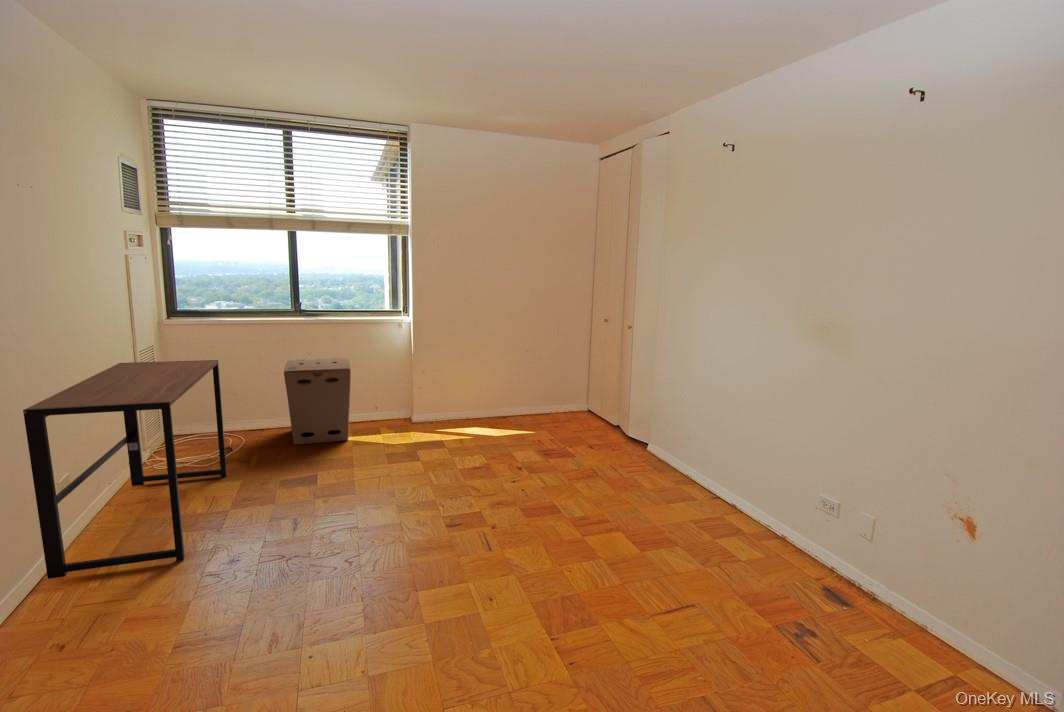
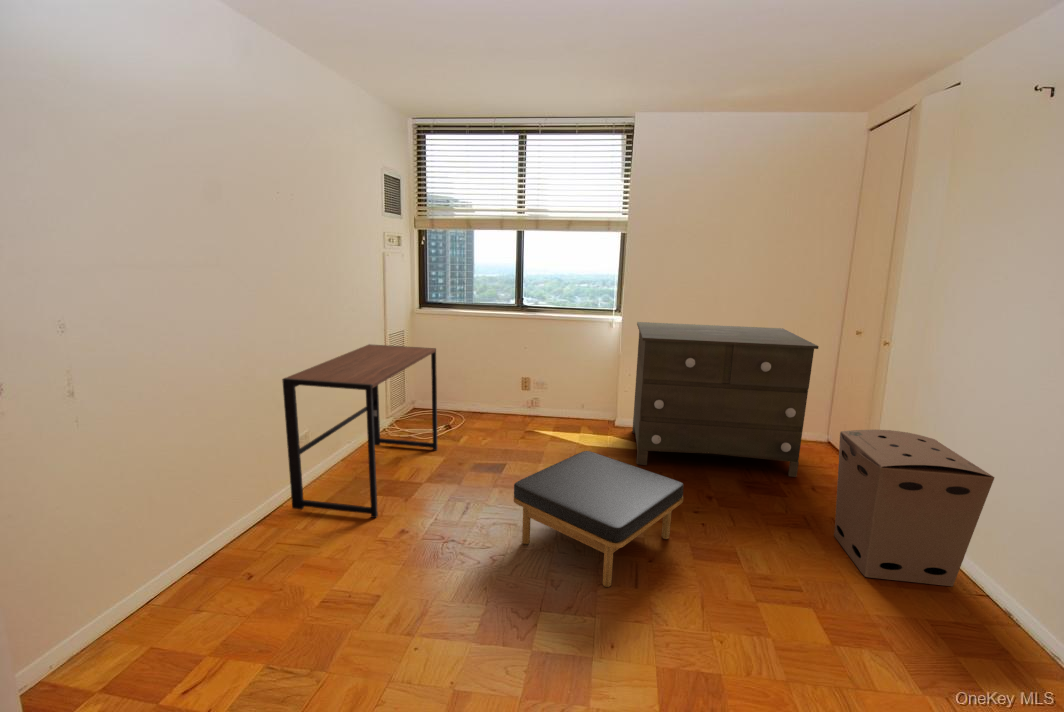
dresser: none [428,319,585,452] -> present [632,322,819,477]
cardboard box: present [284,358,351,445] -> present [834,429,994,586]
ottoman: none [360,442,513,556] -> present [514,451,684,587]

